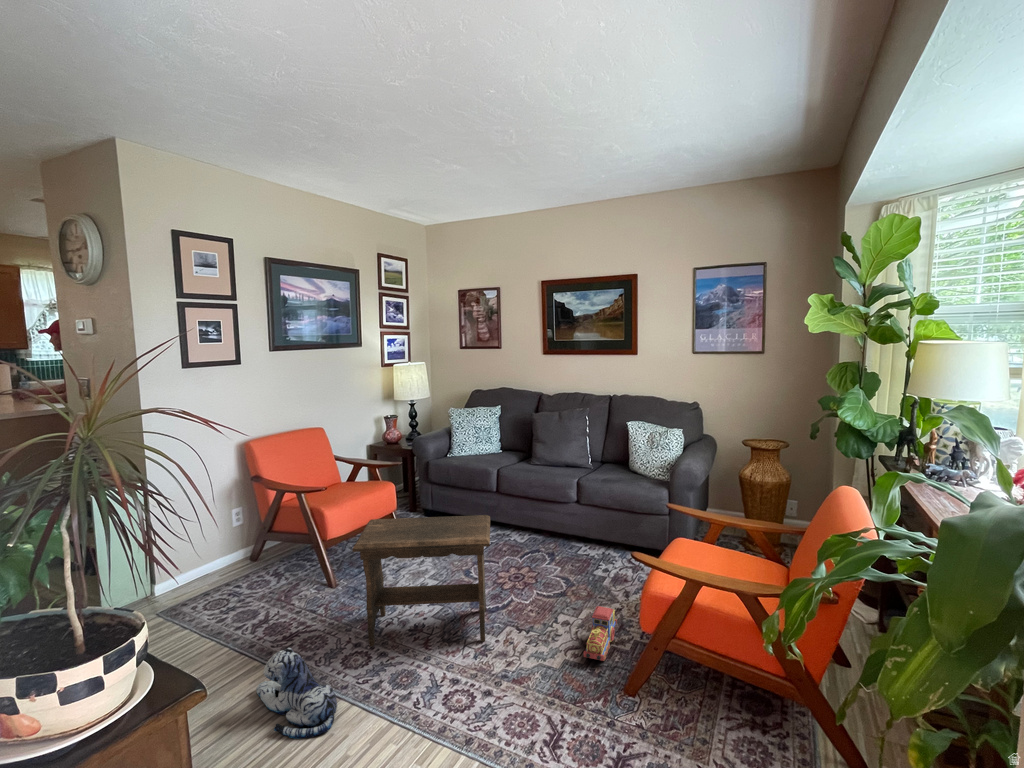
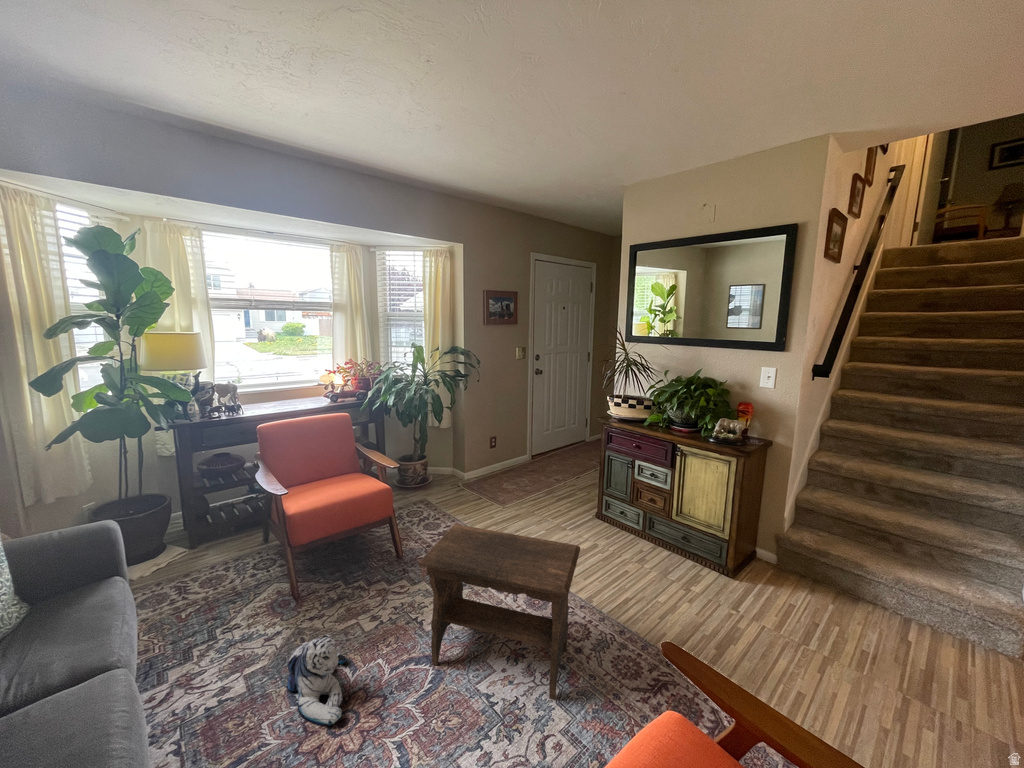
toy train: present [584,606,617,661] -> none [344,561,402,606]
plush toy: present [257,648,337,739] -> present [286,635,346,726]

